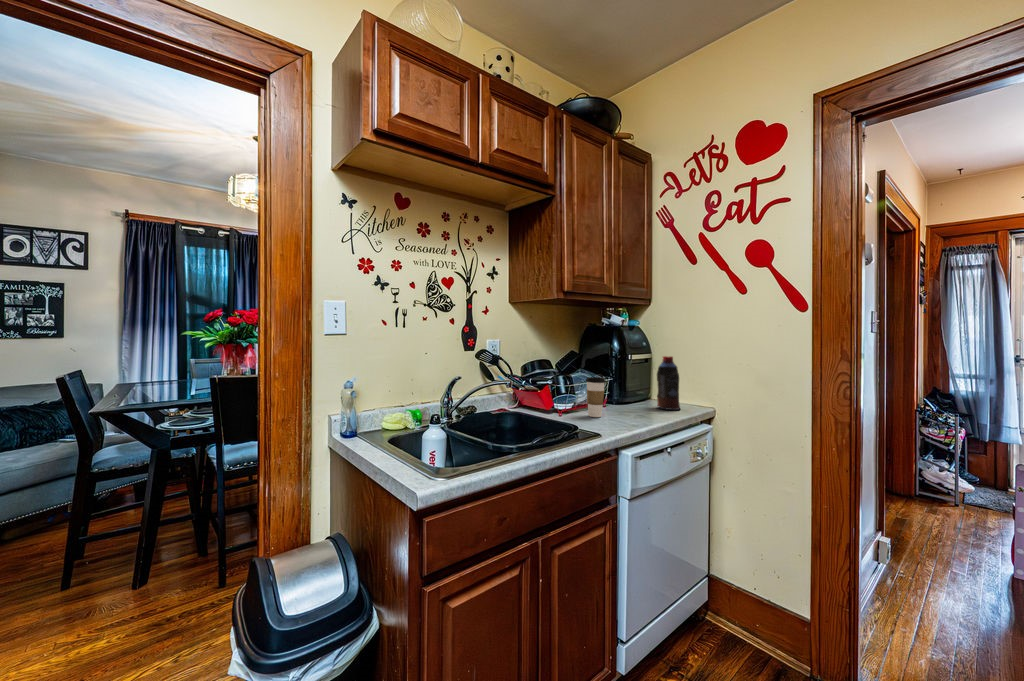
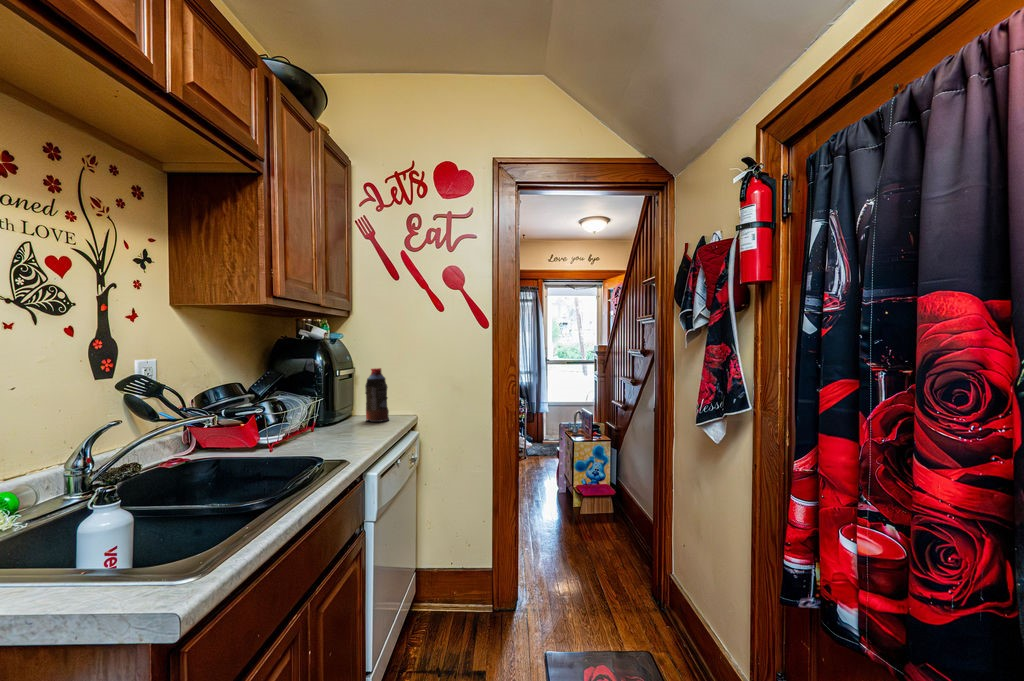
coffee cup: present [586,377,606,417] -> none [307,398,331,445]

